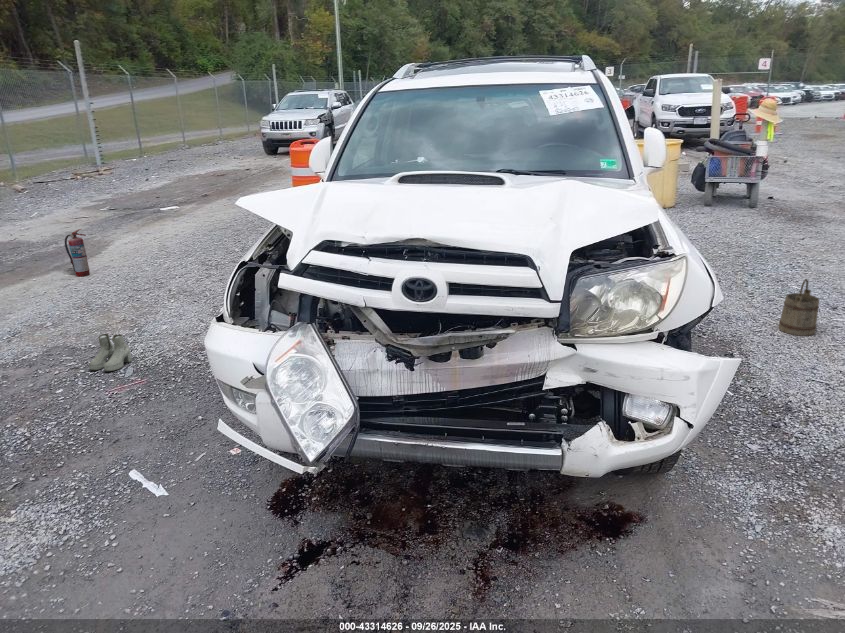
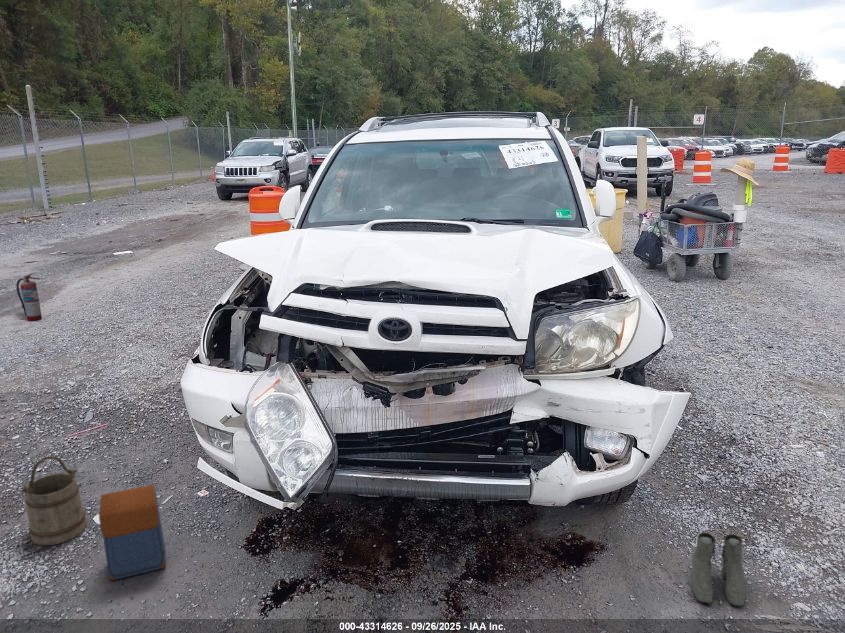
bucket: present [779,279,819,336] -> present [21,456,87,545]
boots: present [89,334,132,371] -> present [691,533,746,607]
backpack: none [126,444,194,537] -> present [99,485,166,580]

